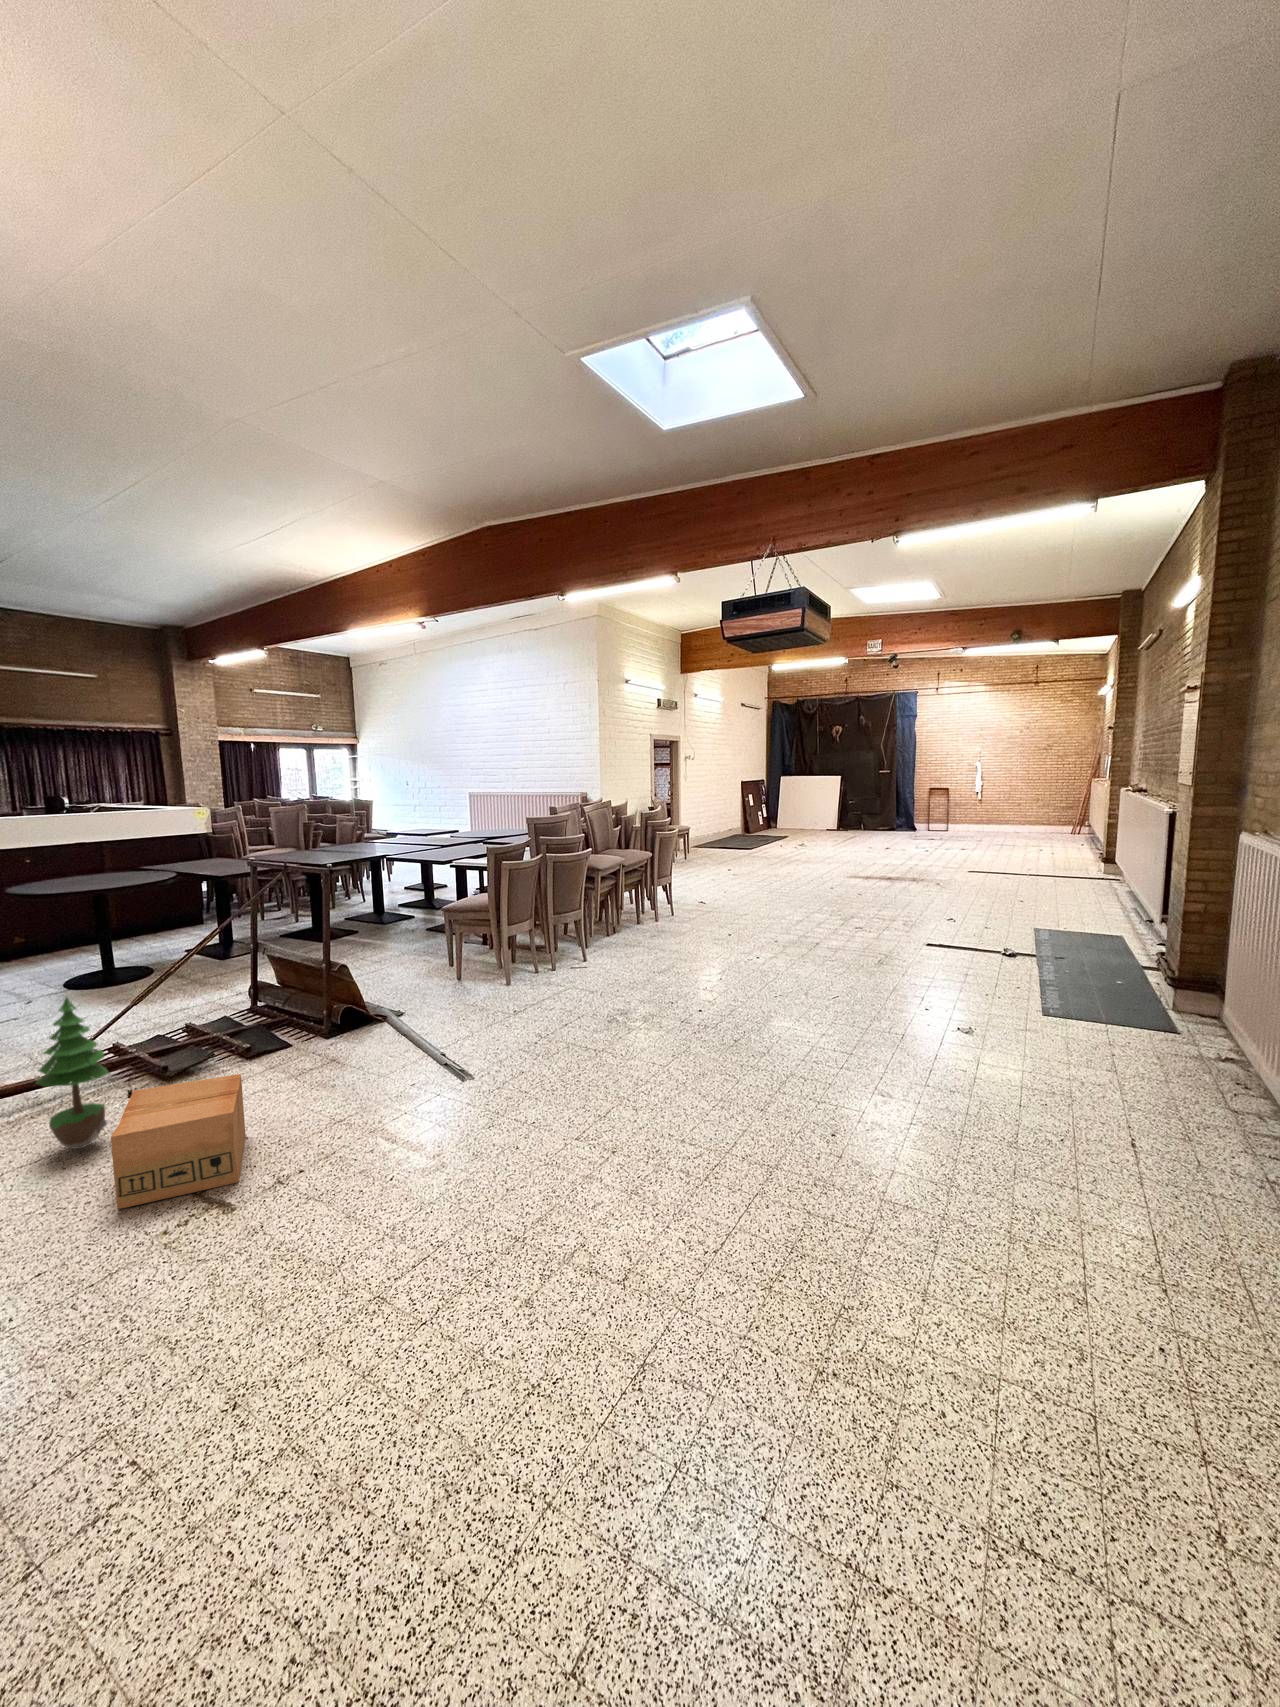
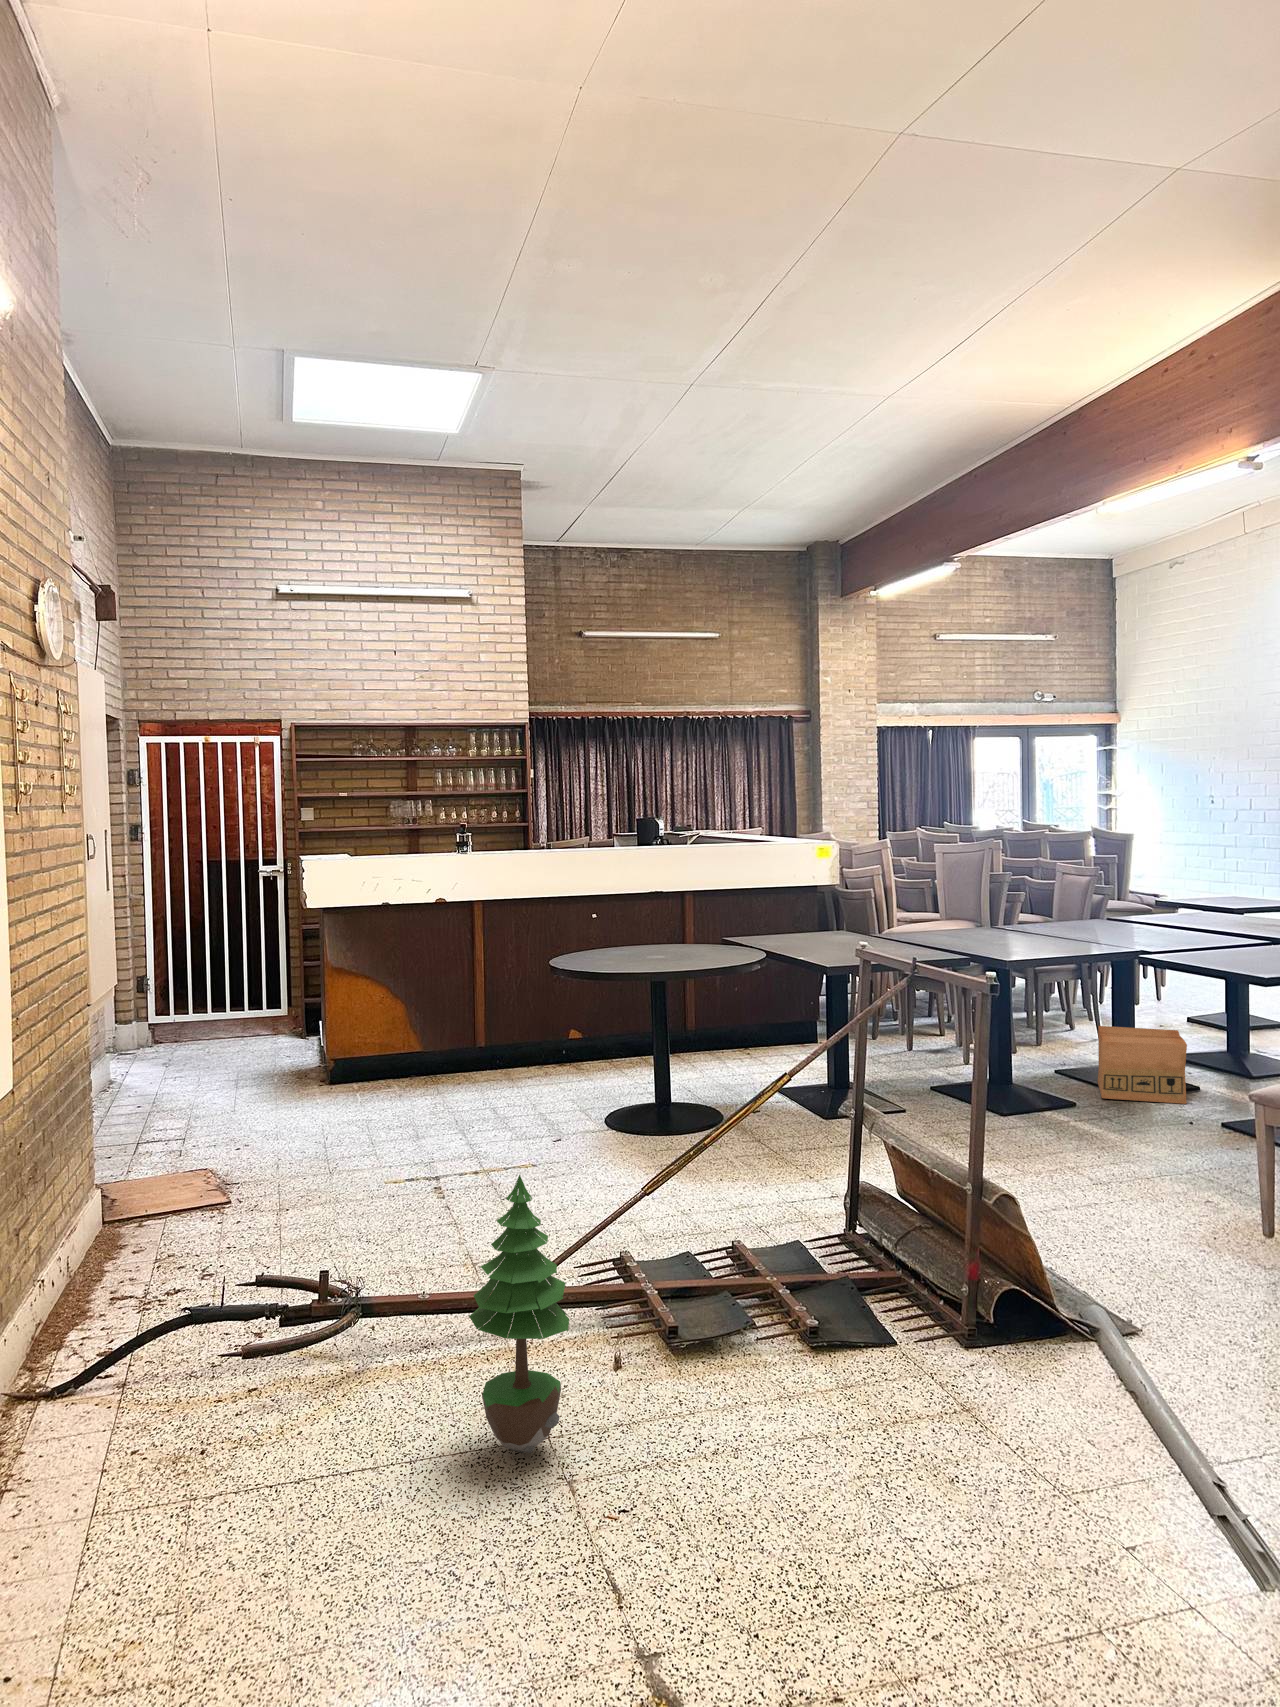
cardboard box: present [111,1074,246,1209] -> present [1098,1026,1187,1104]

